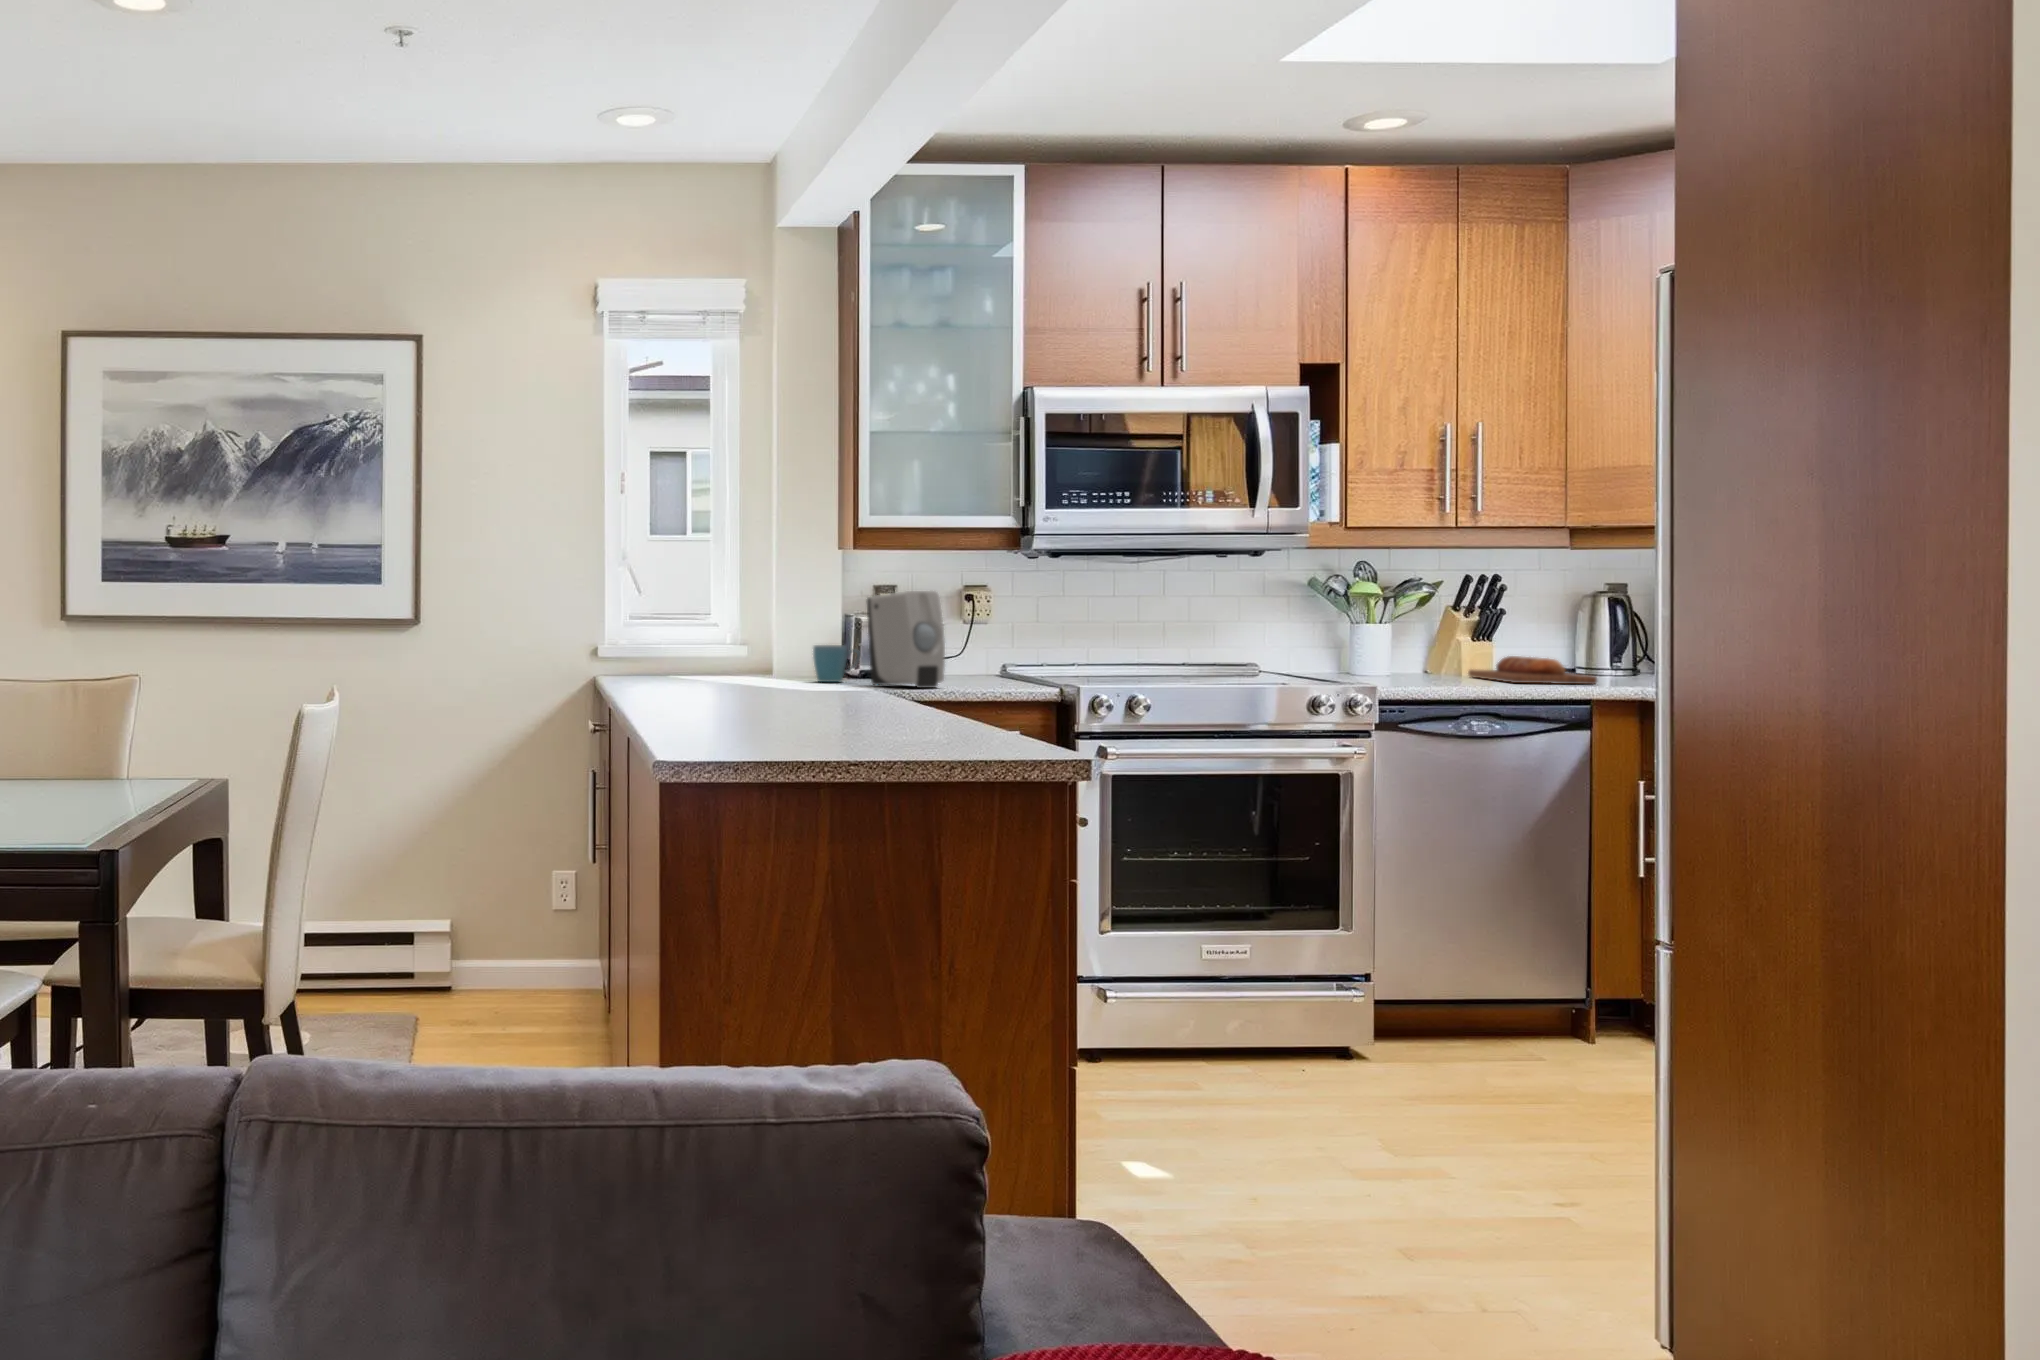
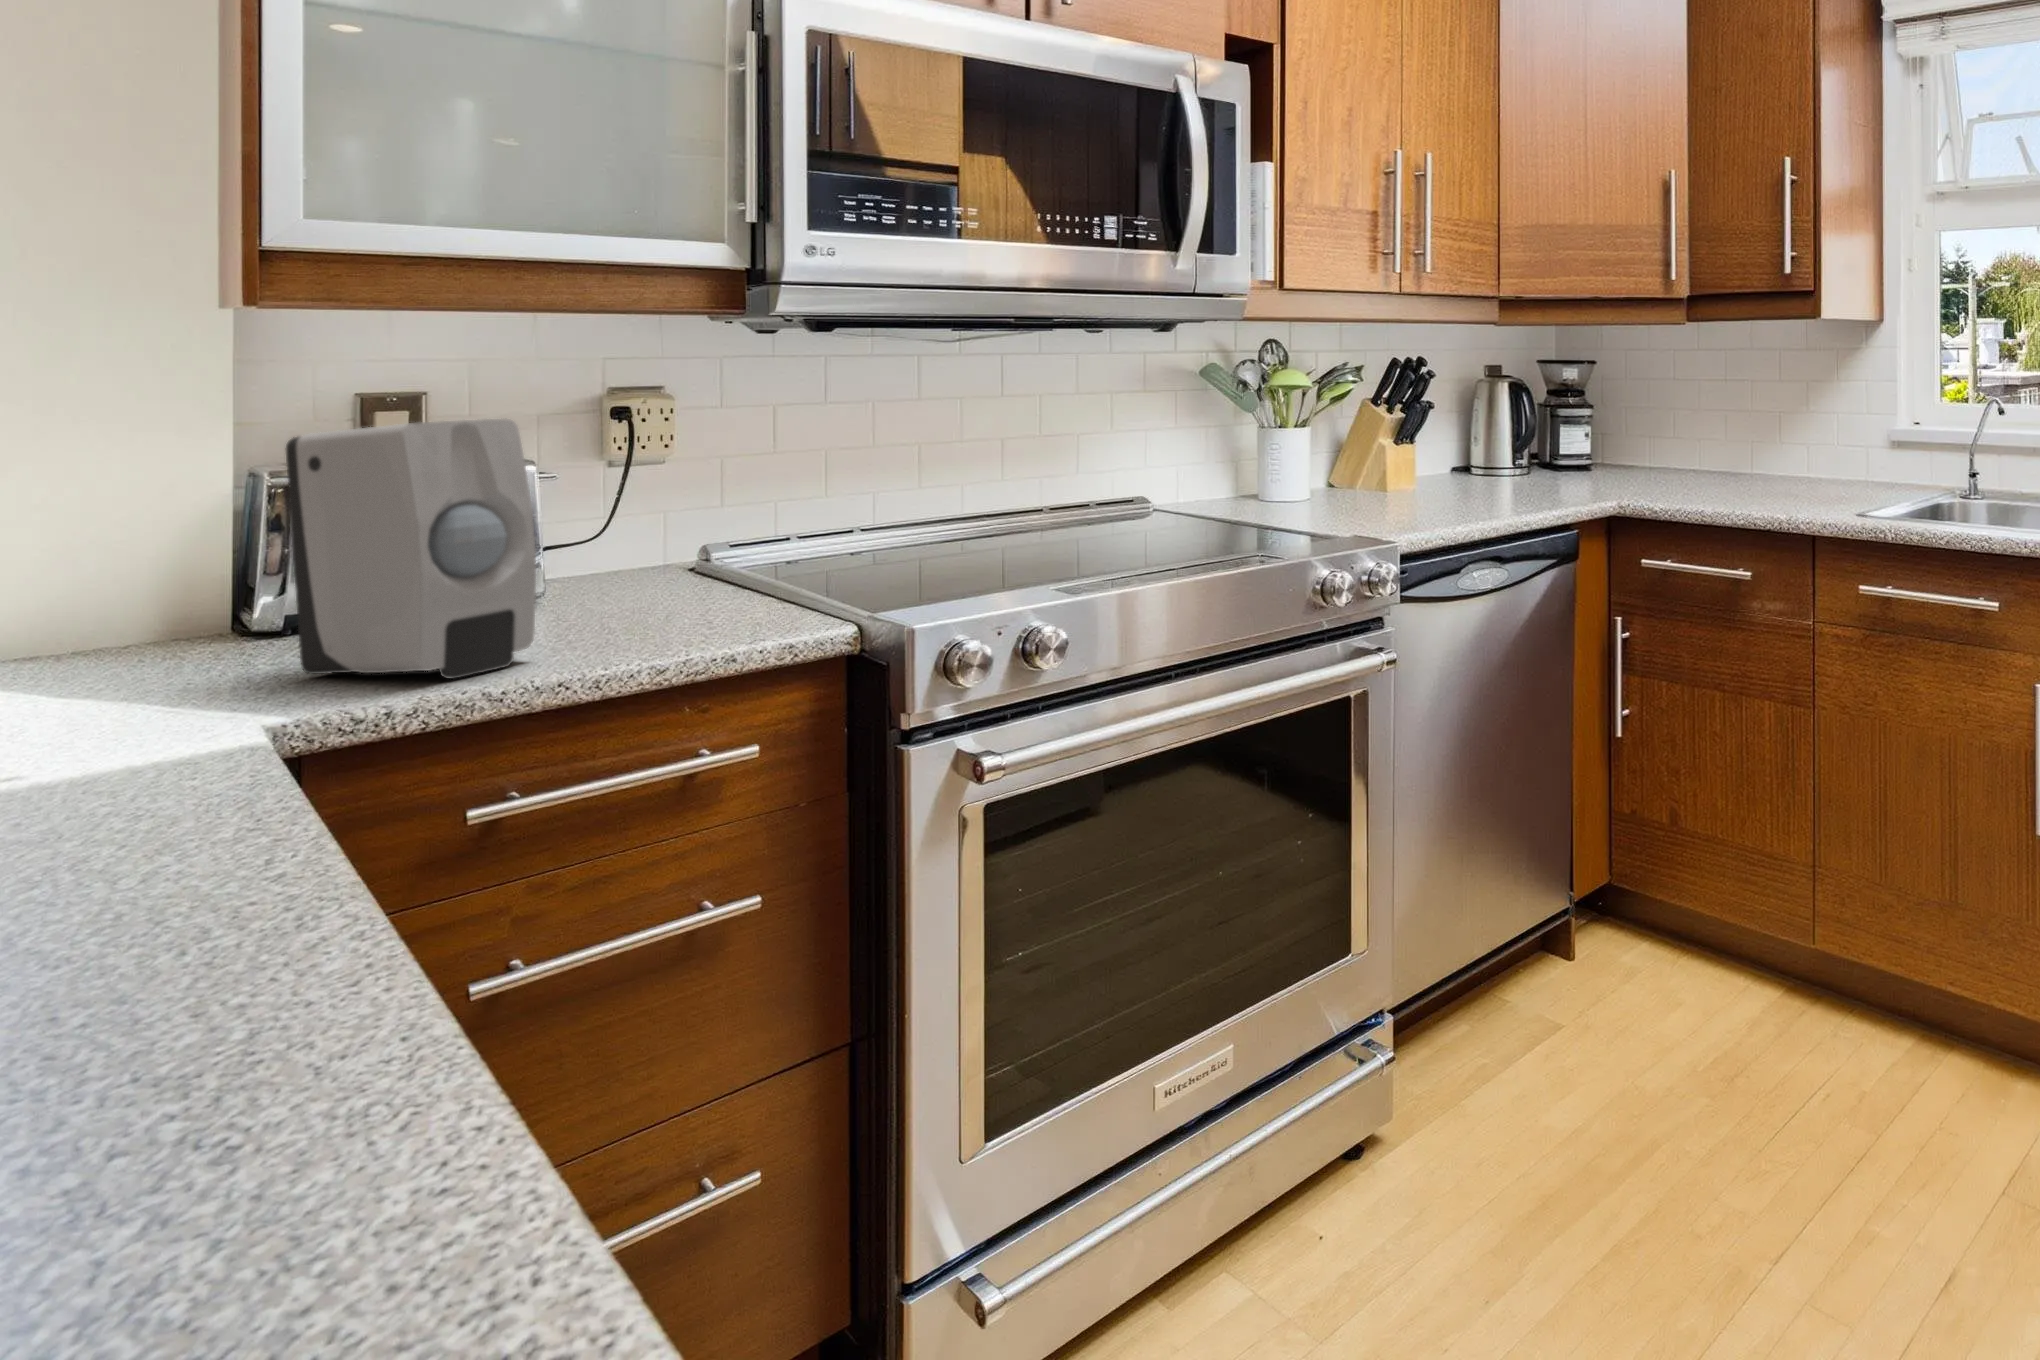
mug: present [813,645,860,682] -> none [118,558,287,668]
bread loaf: present [1468,656,1597,684] -> none [1394,466,1561,509]

